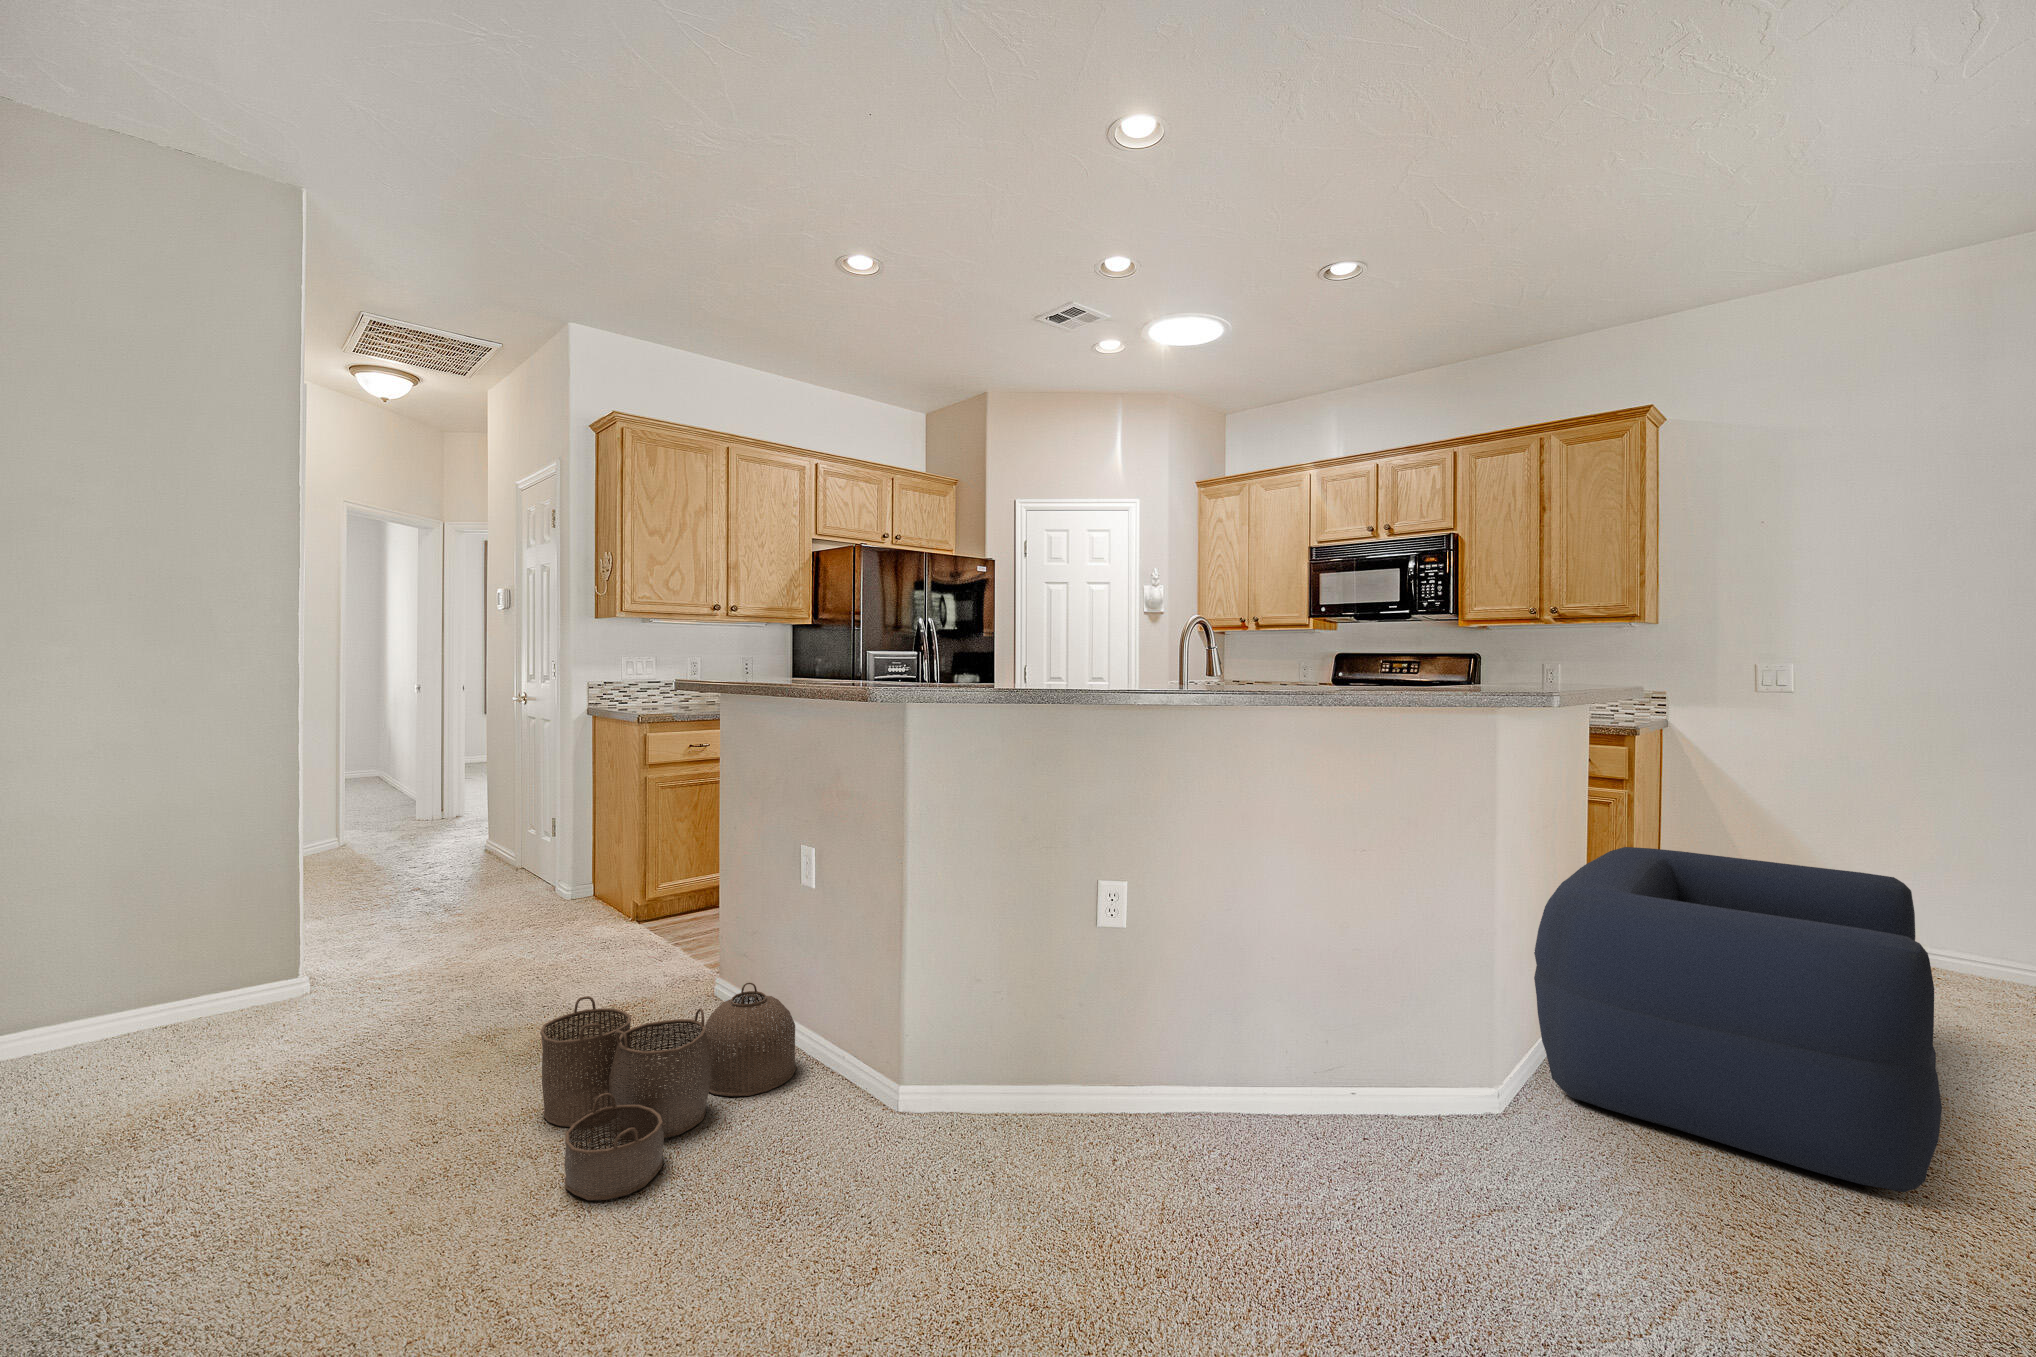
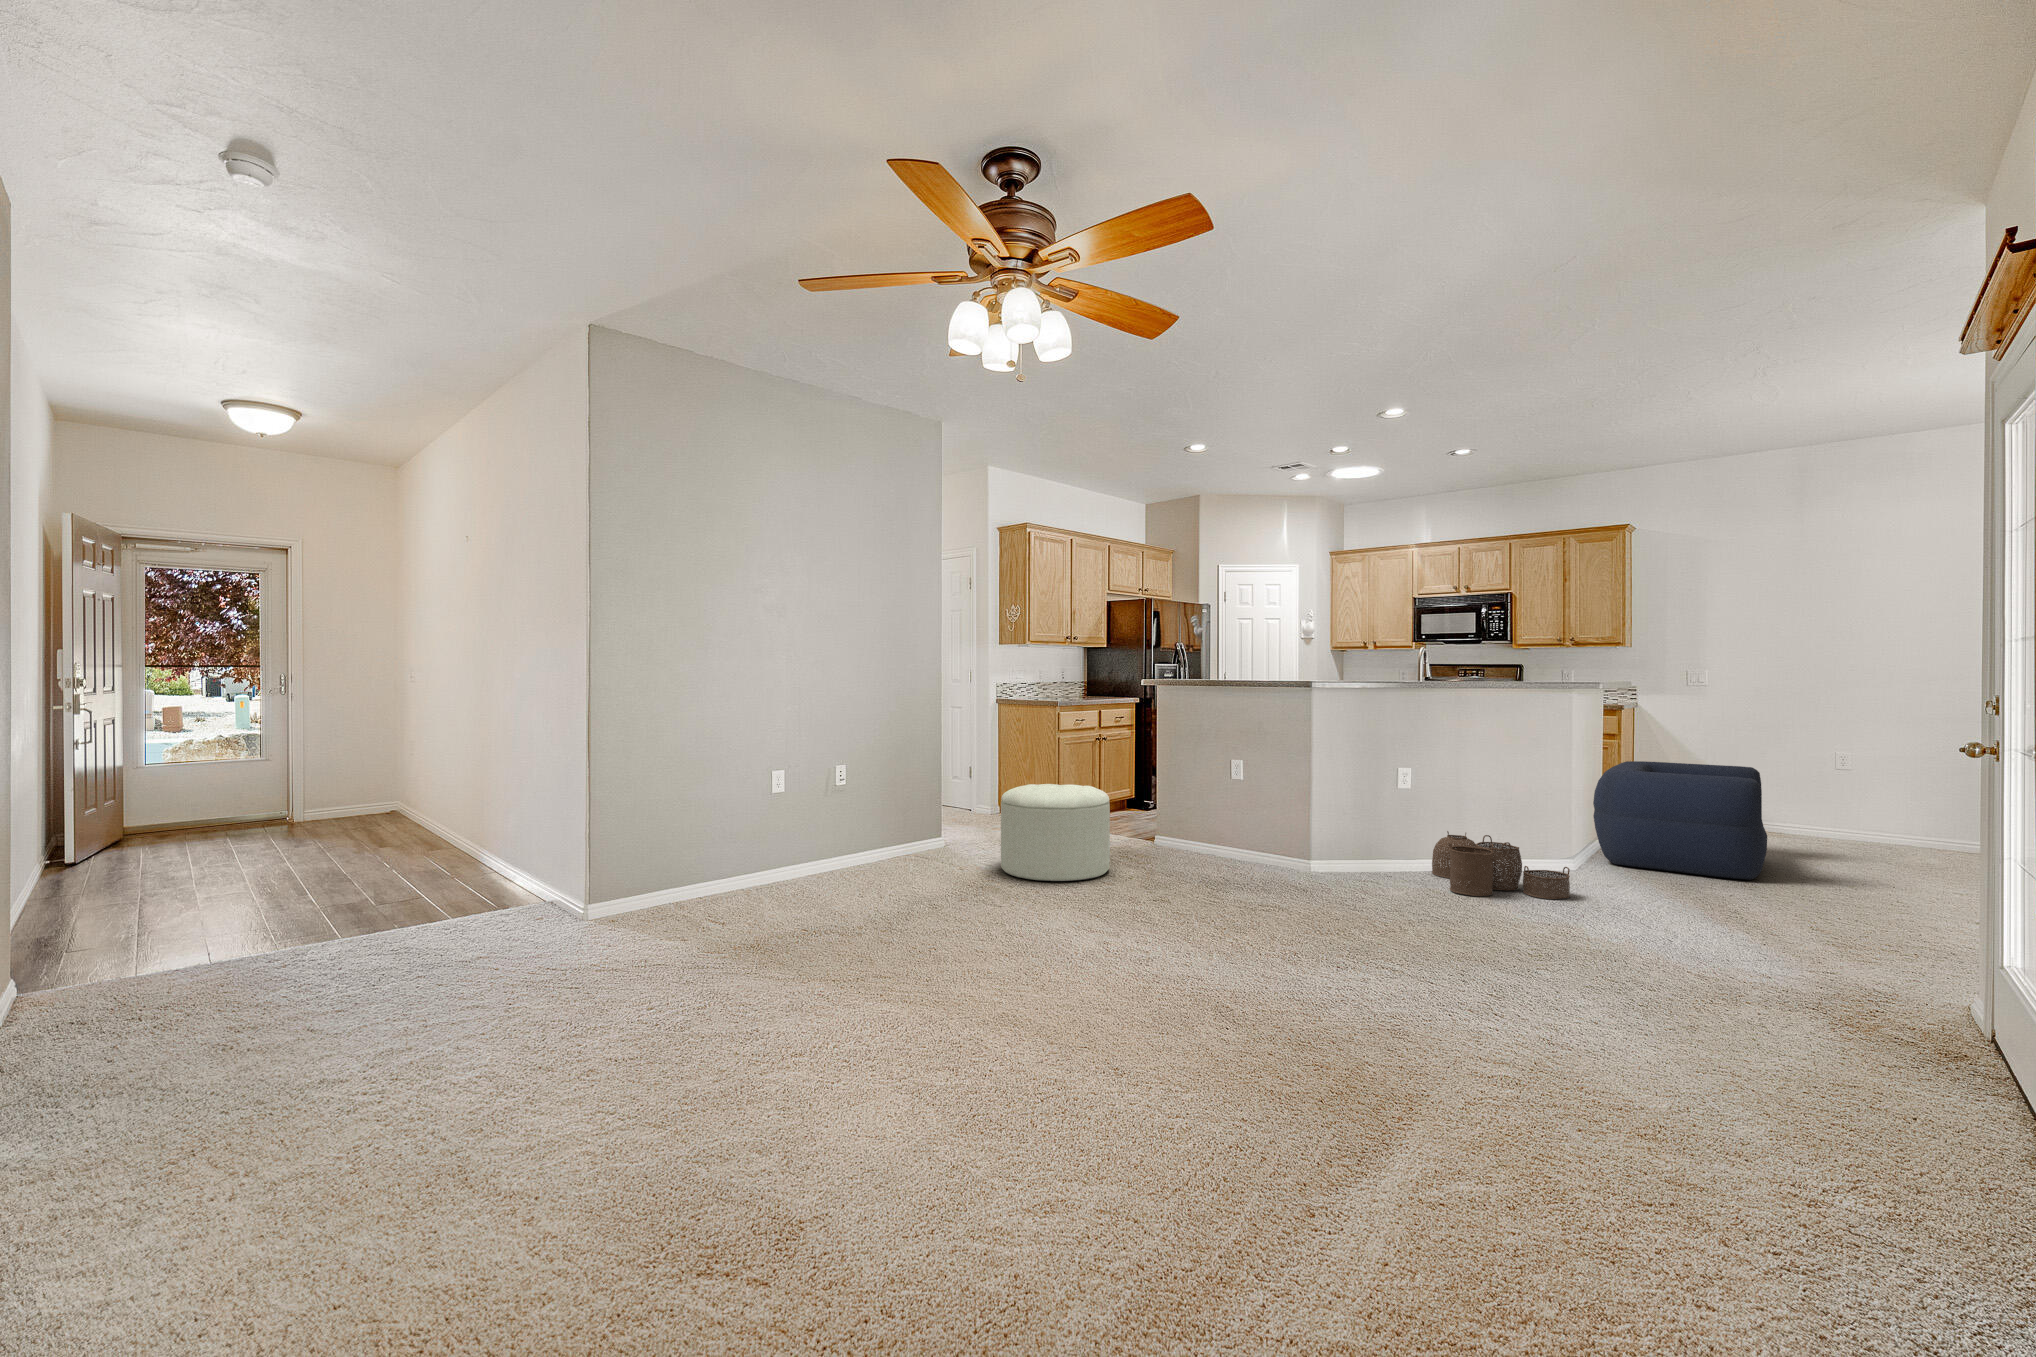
ottoman: none [170,894,466,1146] -> present [1001,784,1110,881]
woven basket: present [540,983,796,1200] -> present [1432,831,1570,899]

